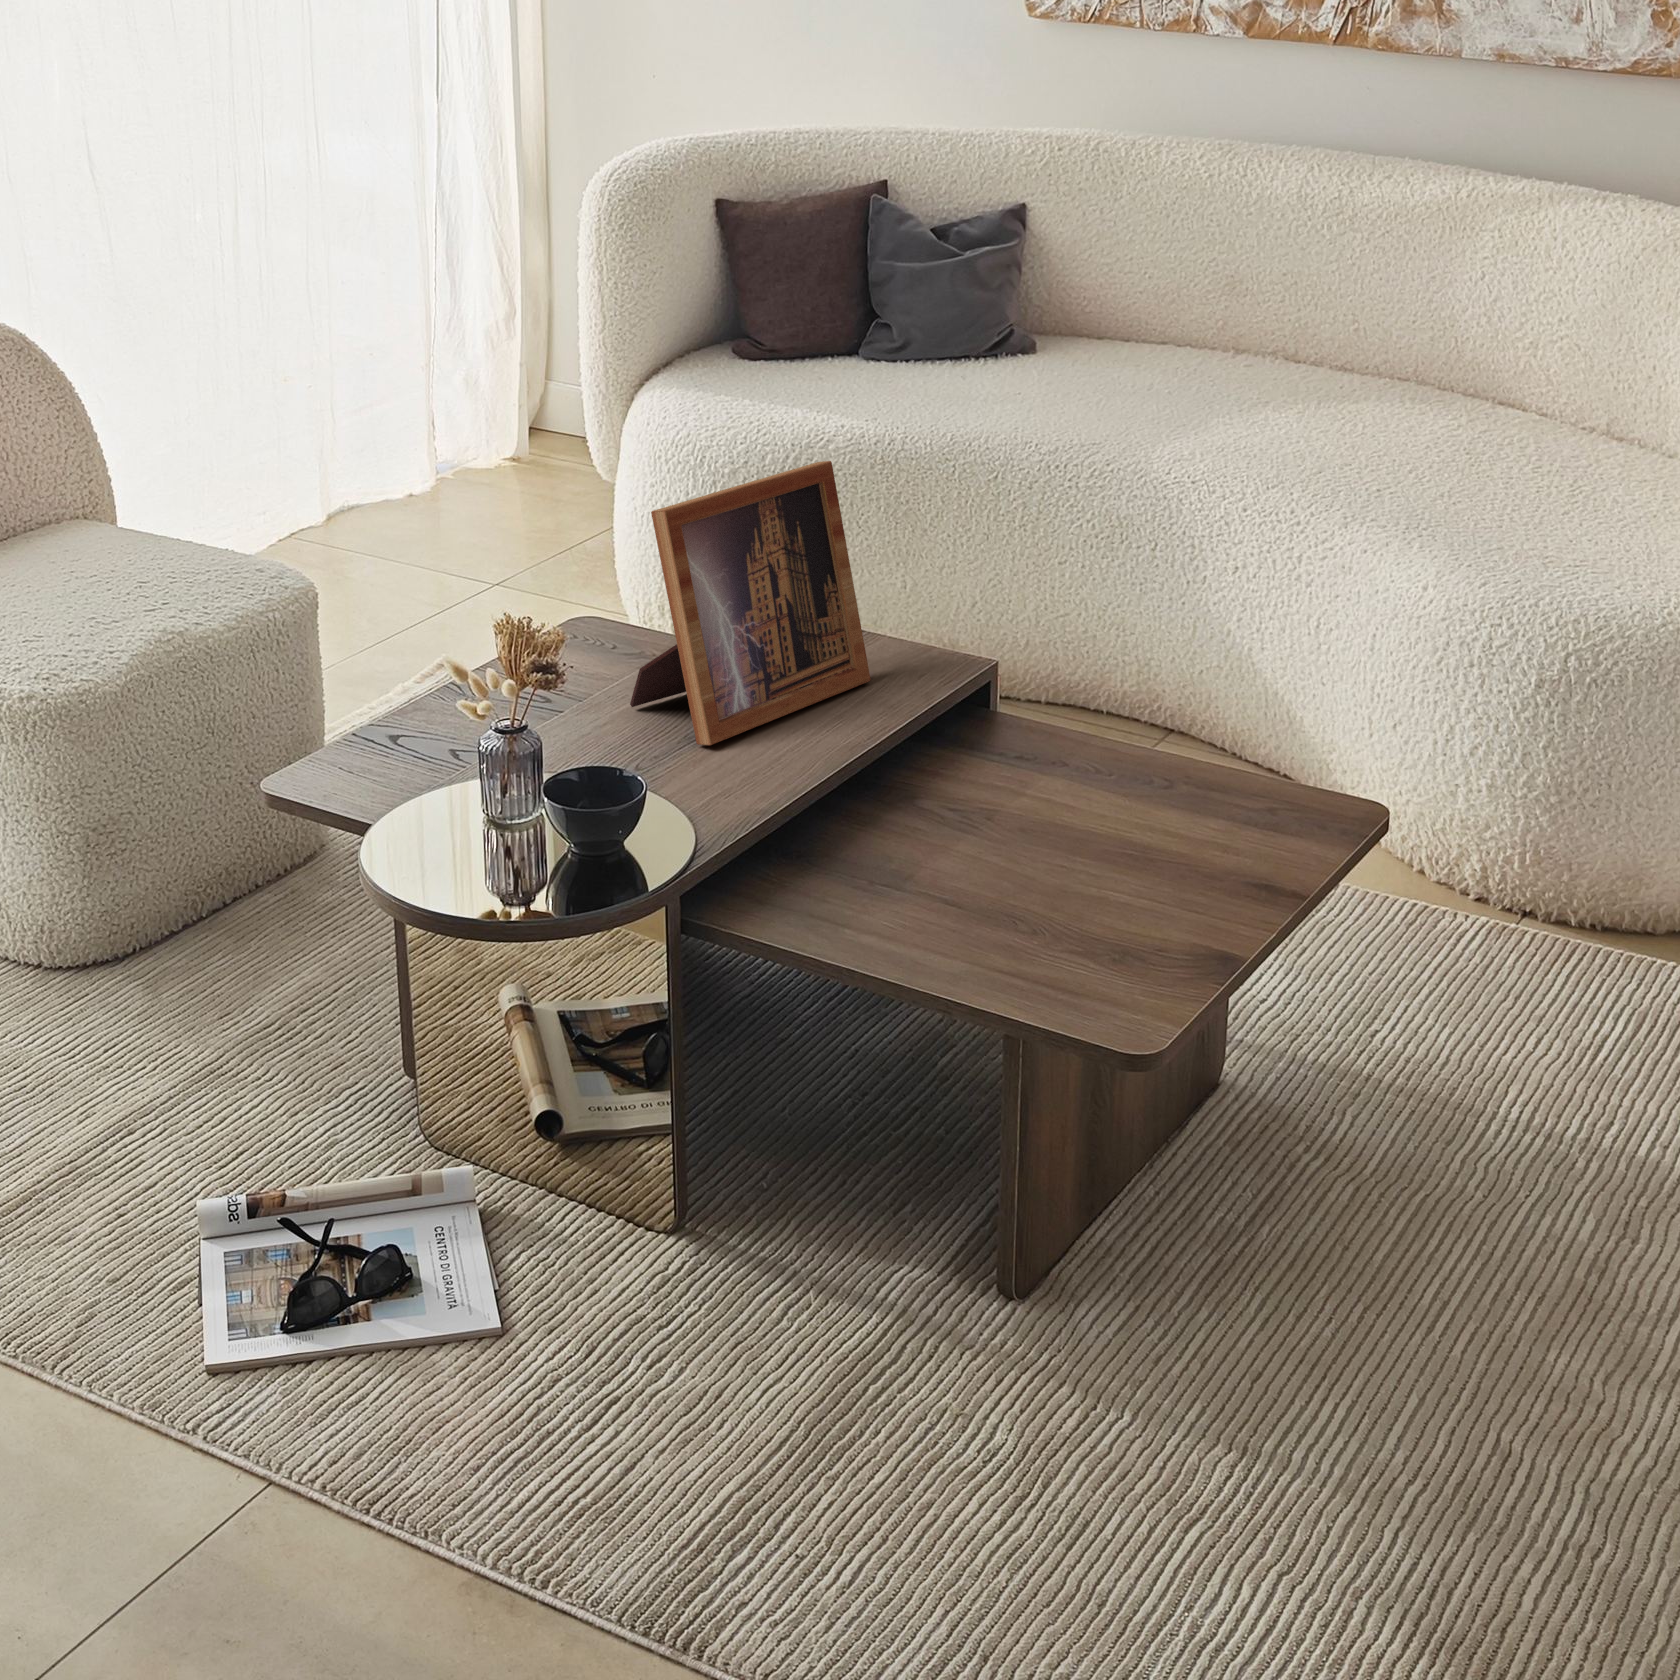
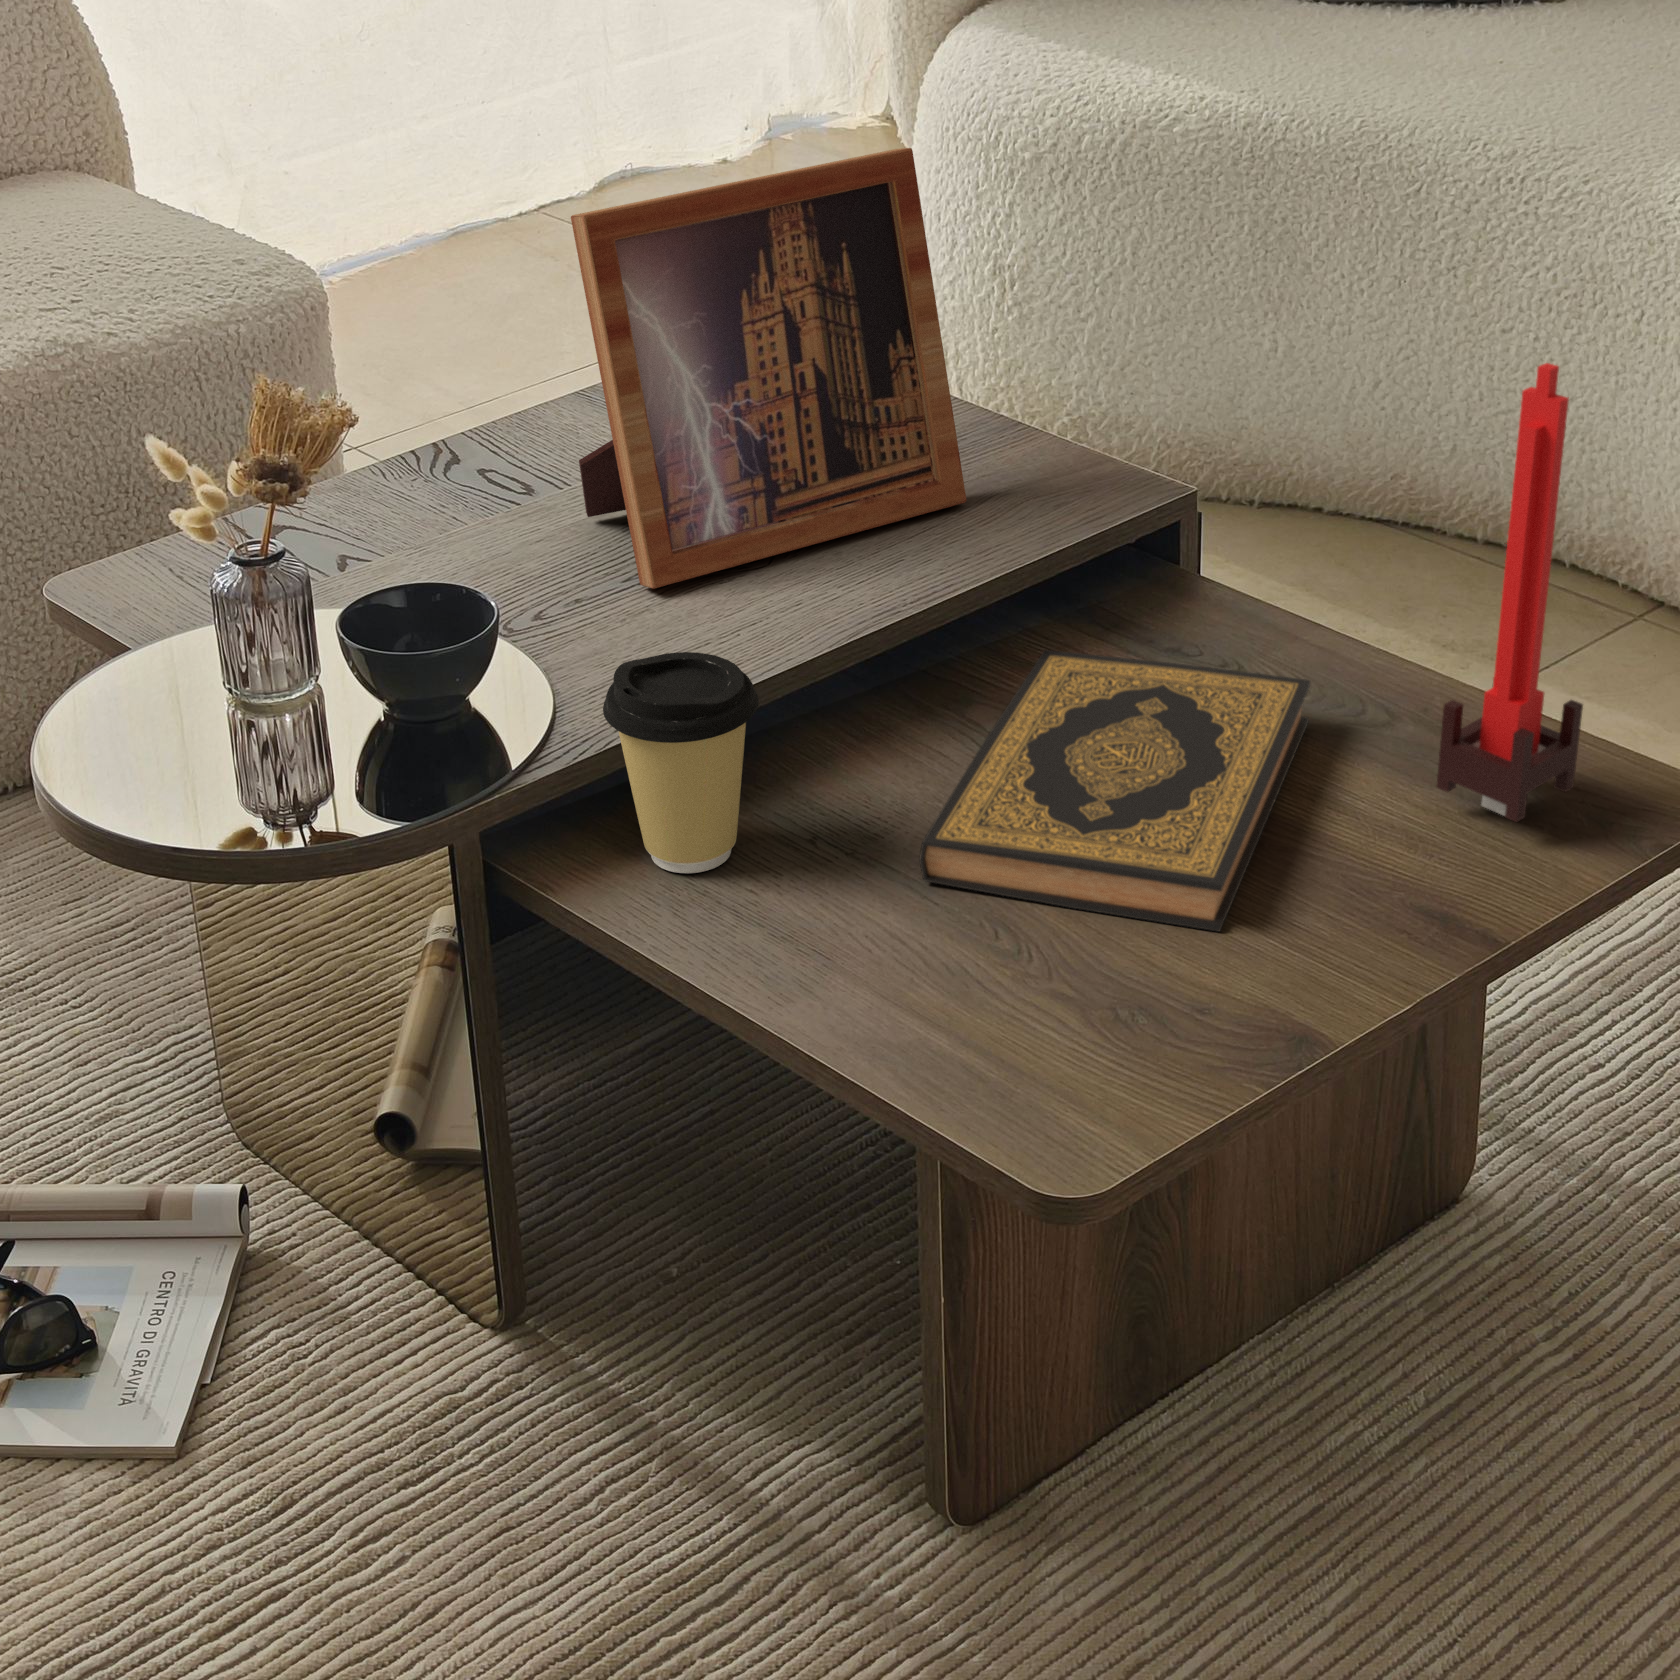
candle: none [1230,565,1309,834] -> present [1436,363,1583,822]
hardback book: none [961,763,1150,907] -> present [919,650,1310,932]
coffee cup: none [765,771,861,908] -> present [603,652,759,873]

